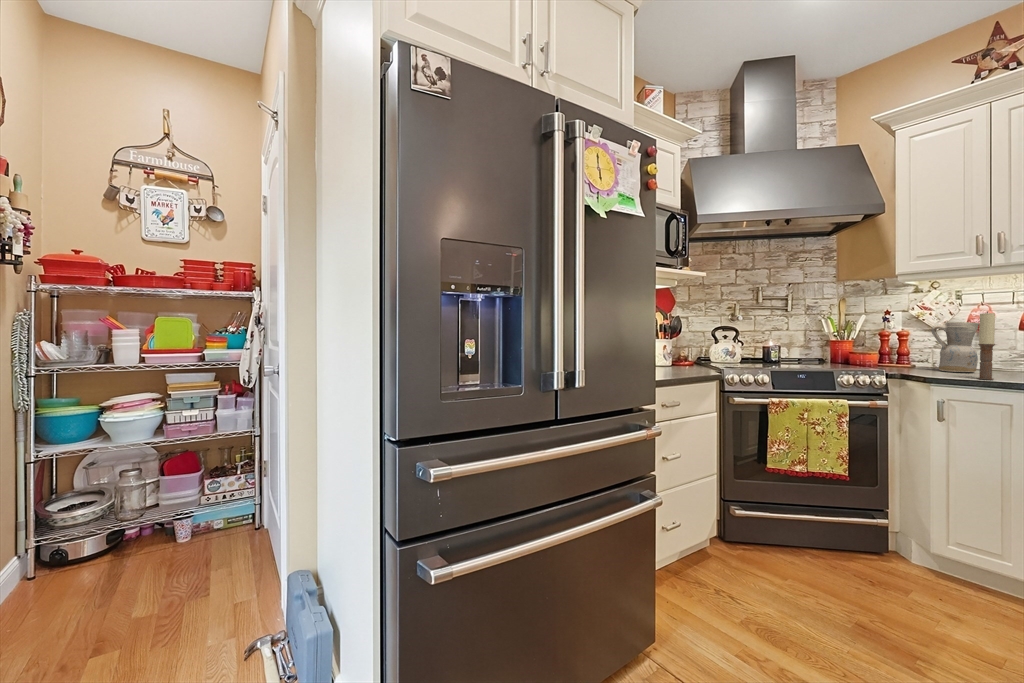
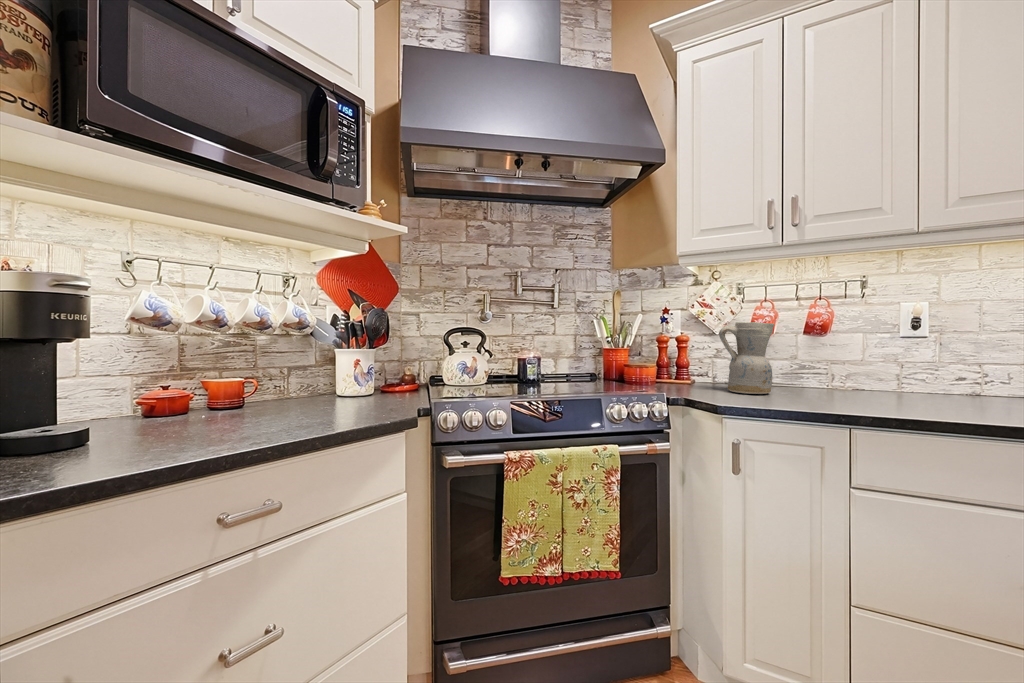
candle: present [978,312,995,380] -> none [785,305,807,411]

